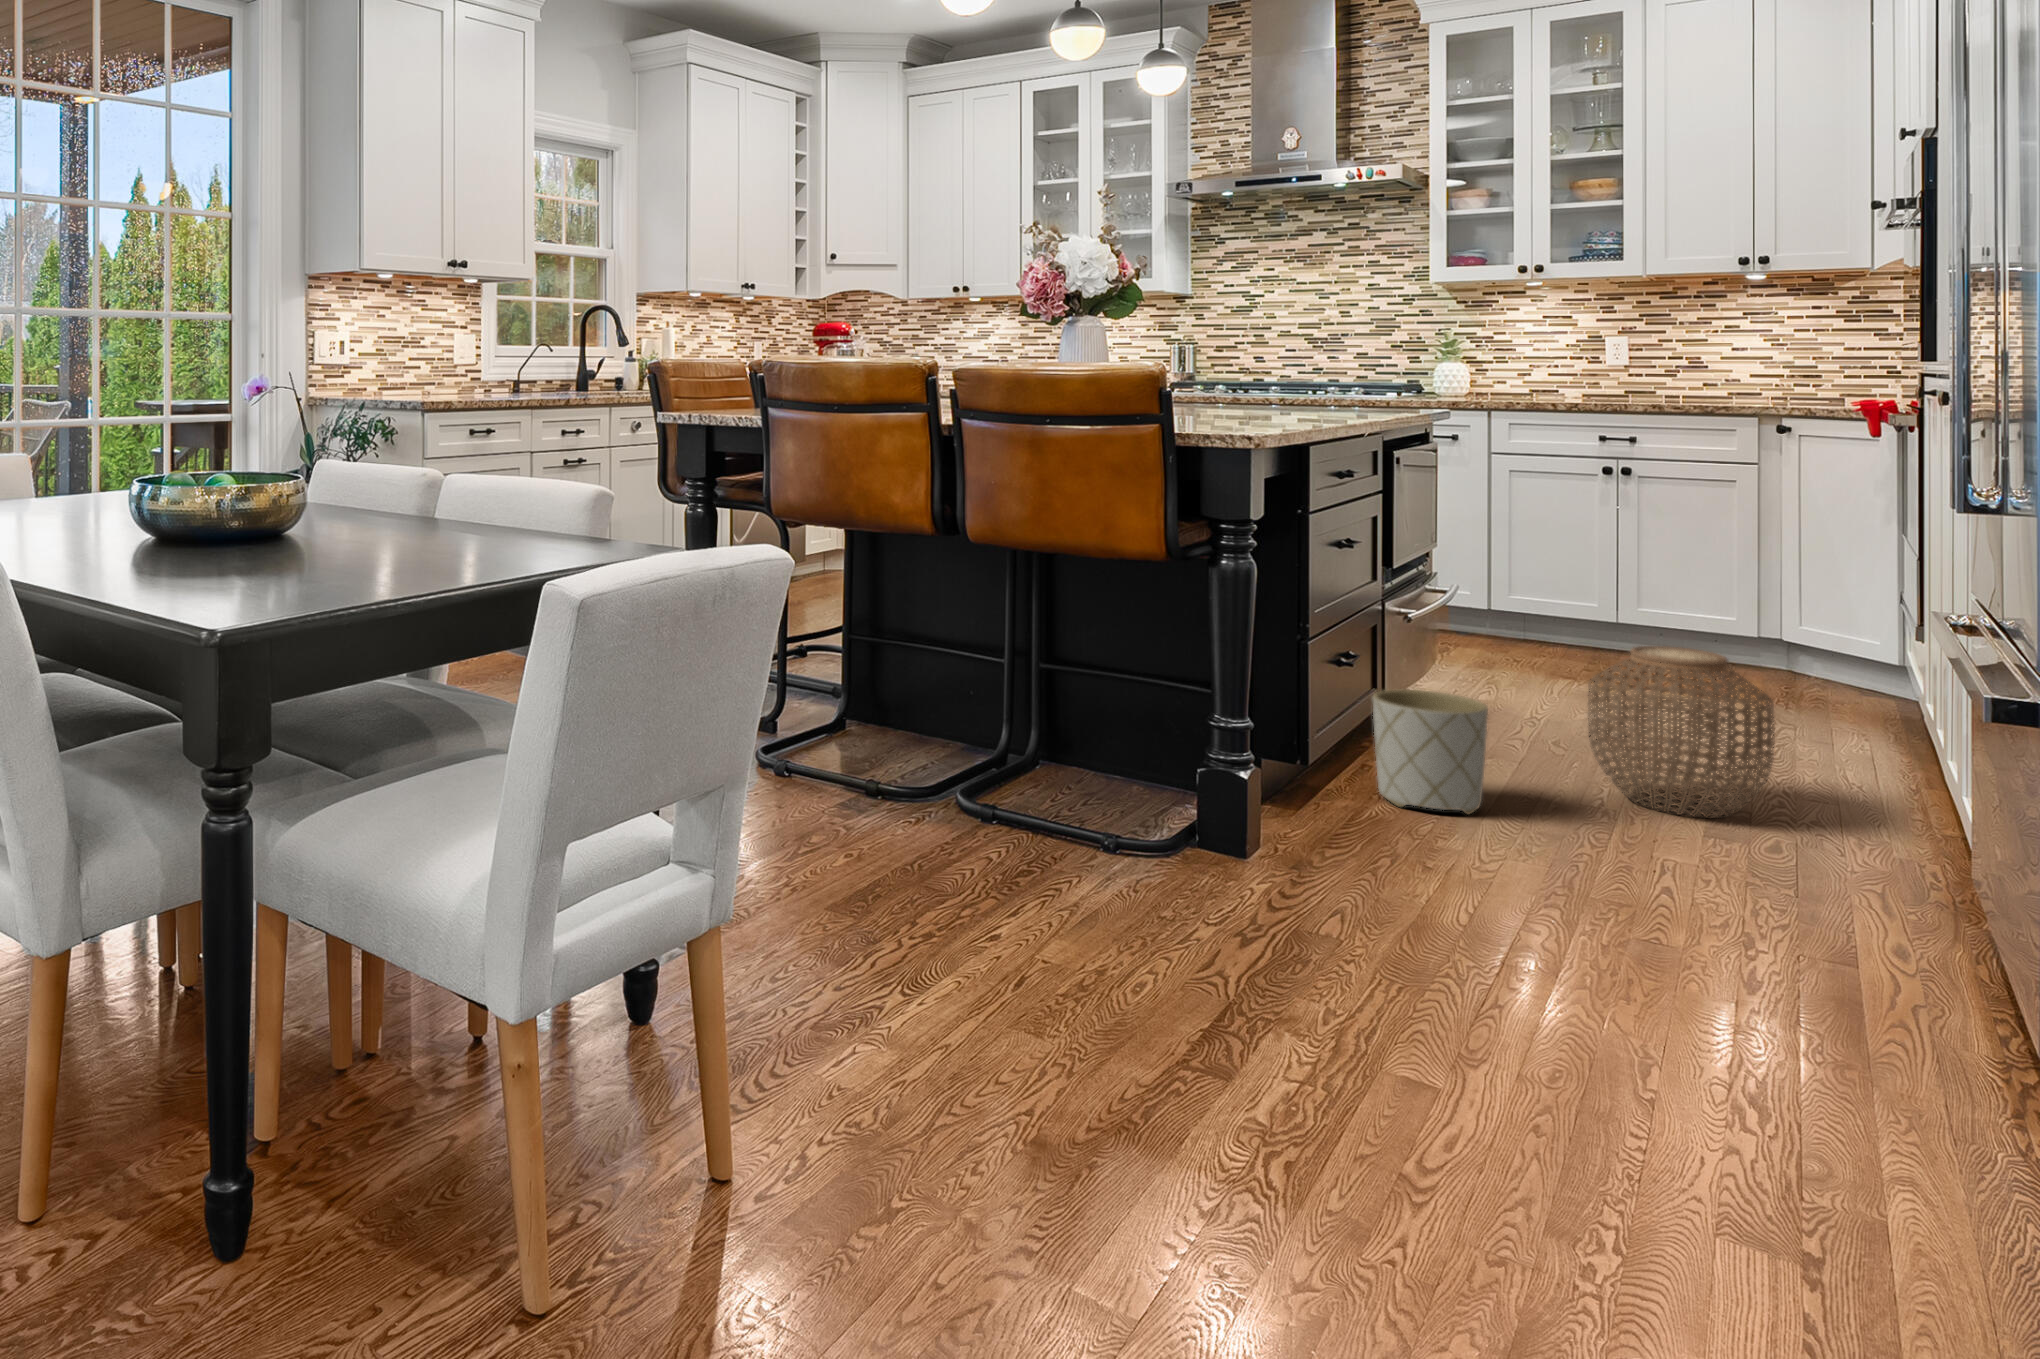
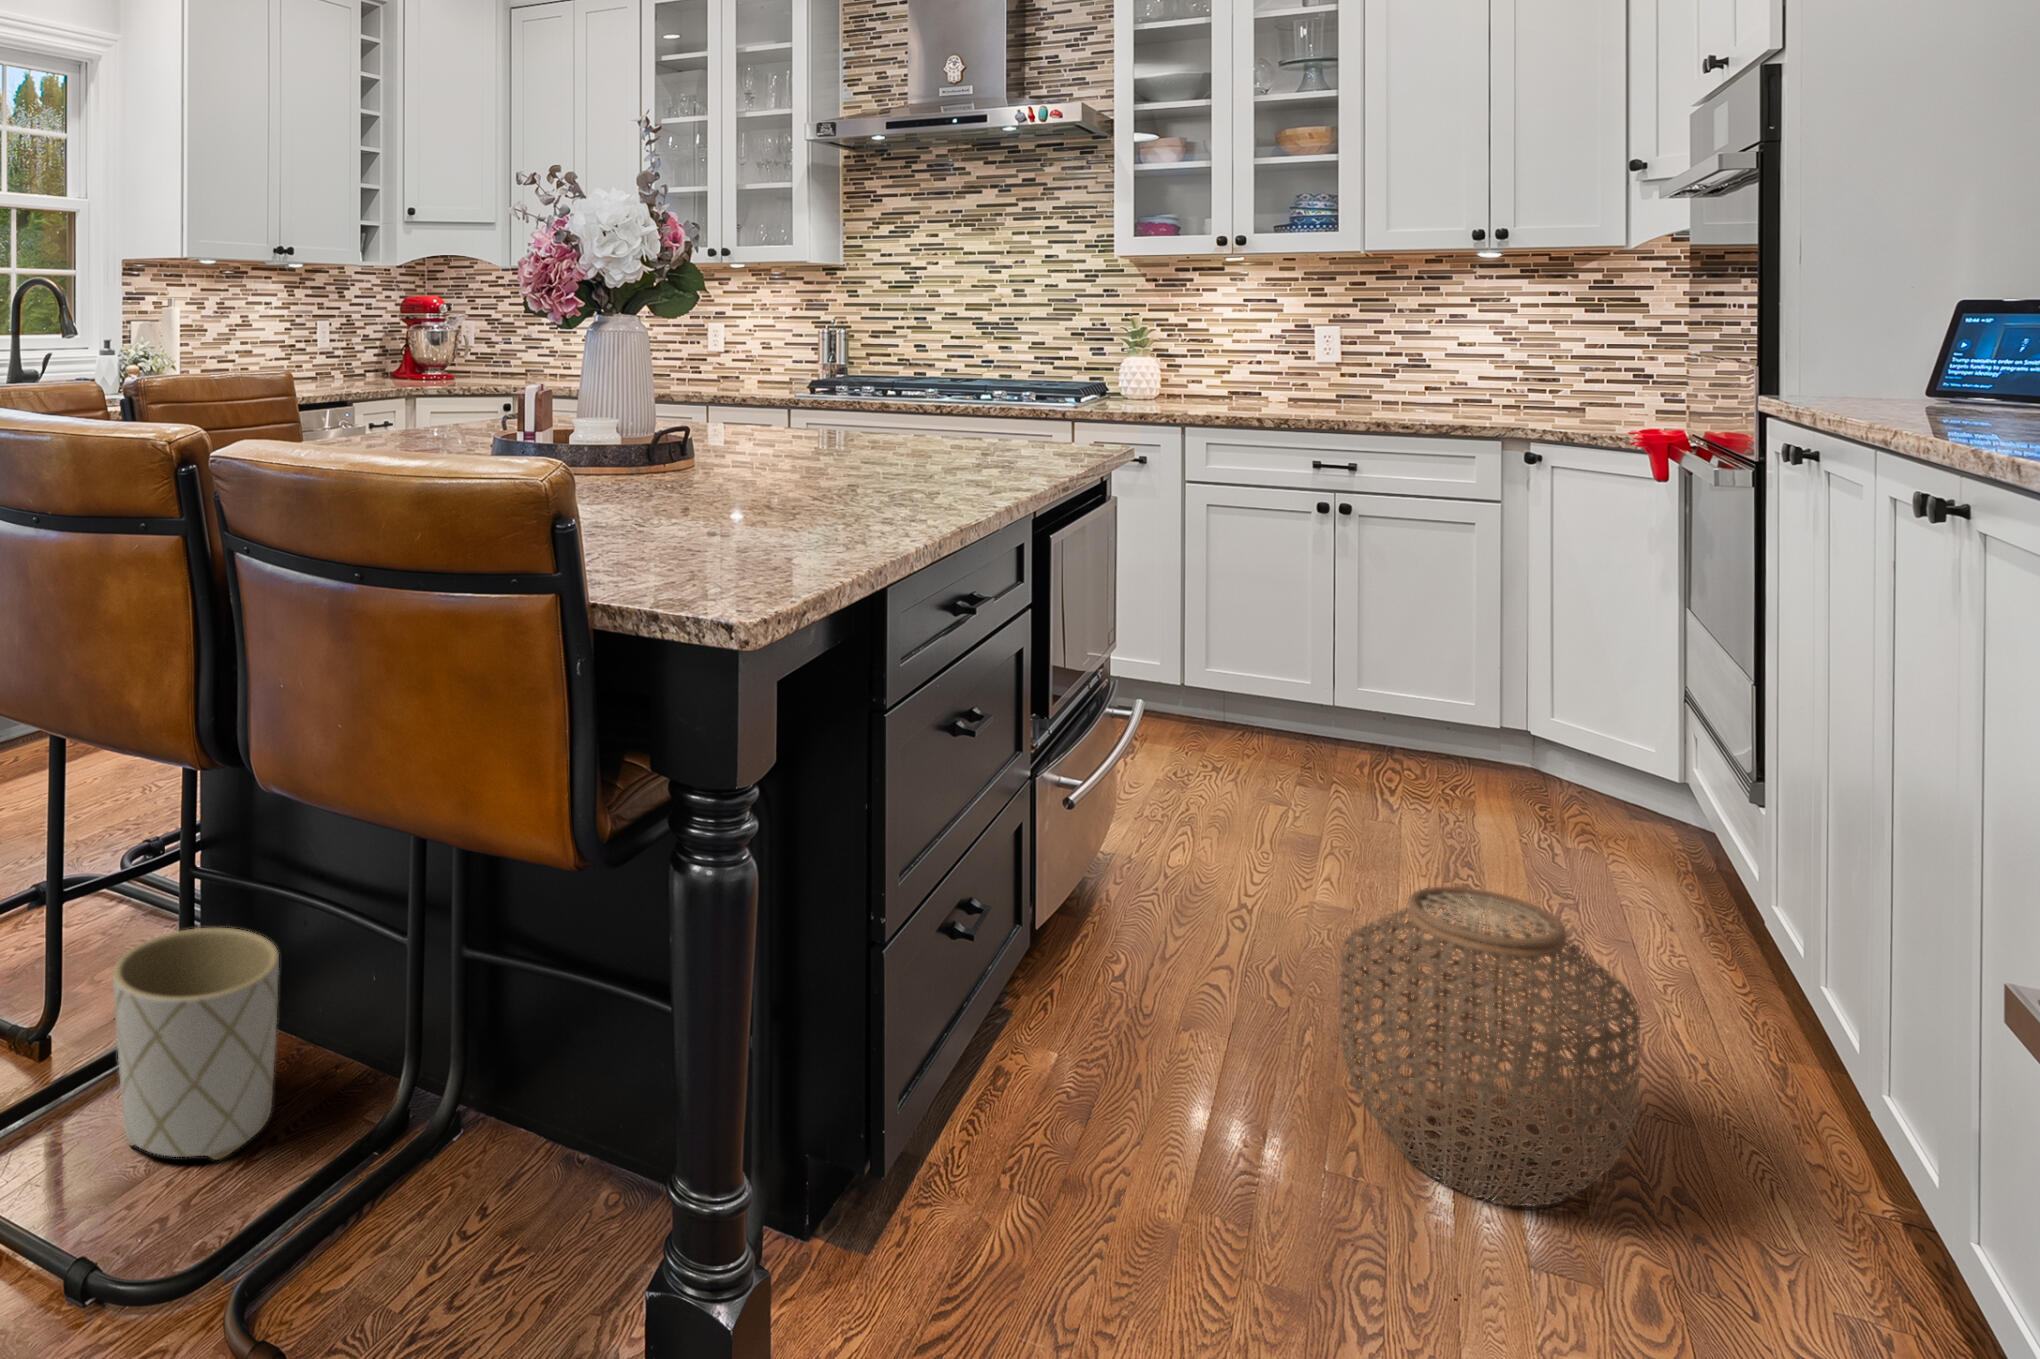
planter: present [1373,690,1488,814] -> present [113,928,279,1160]

